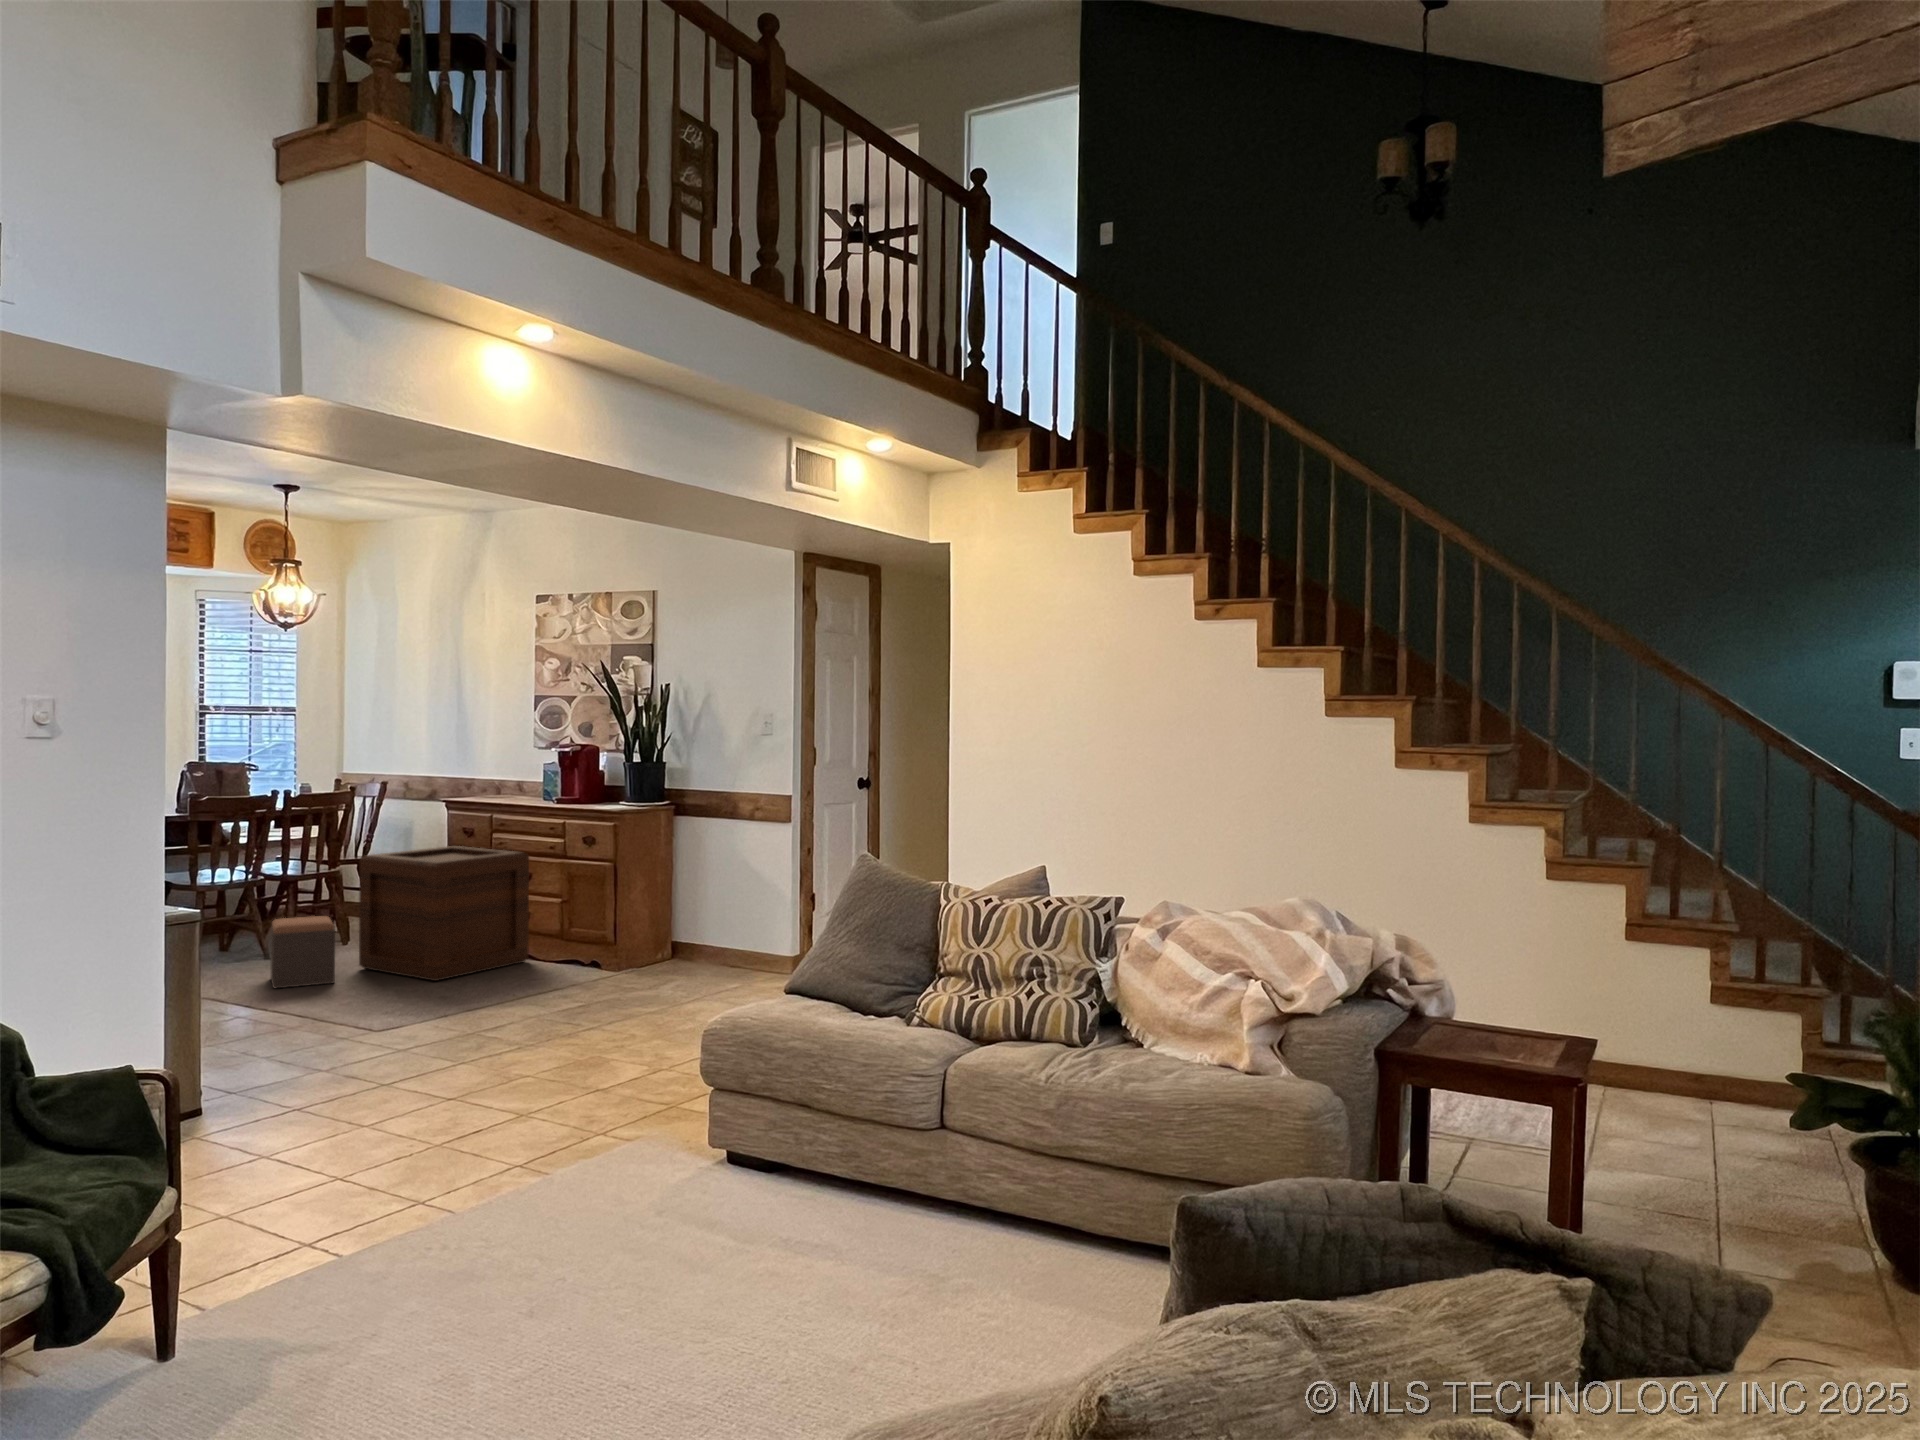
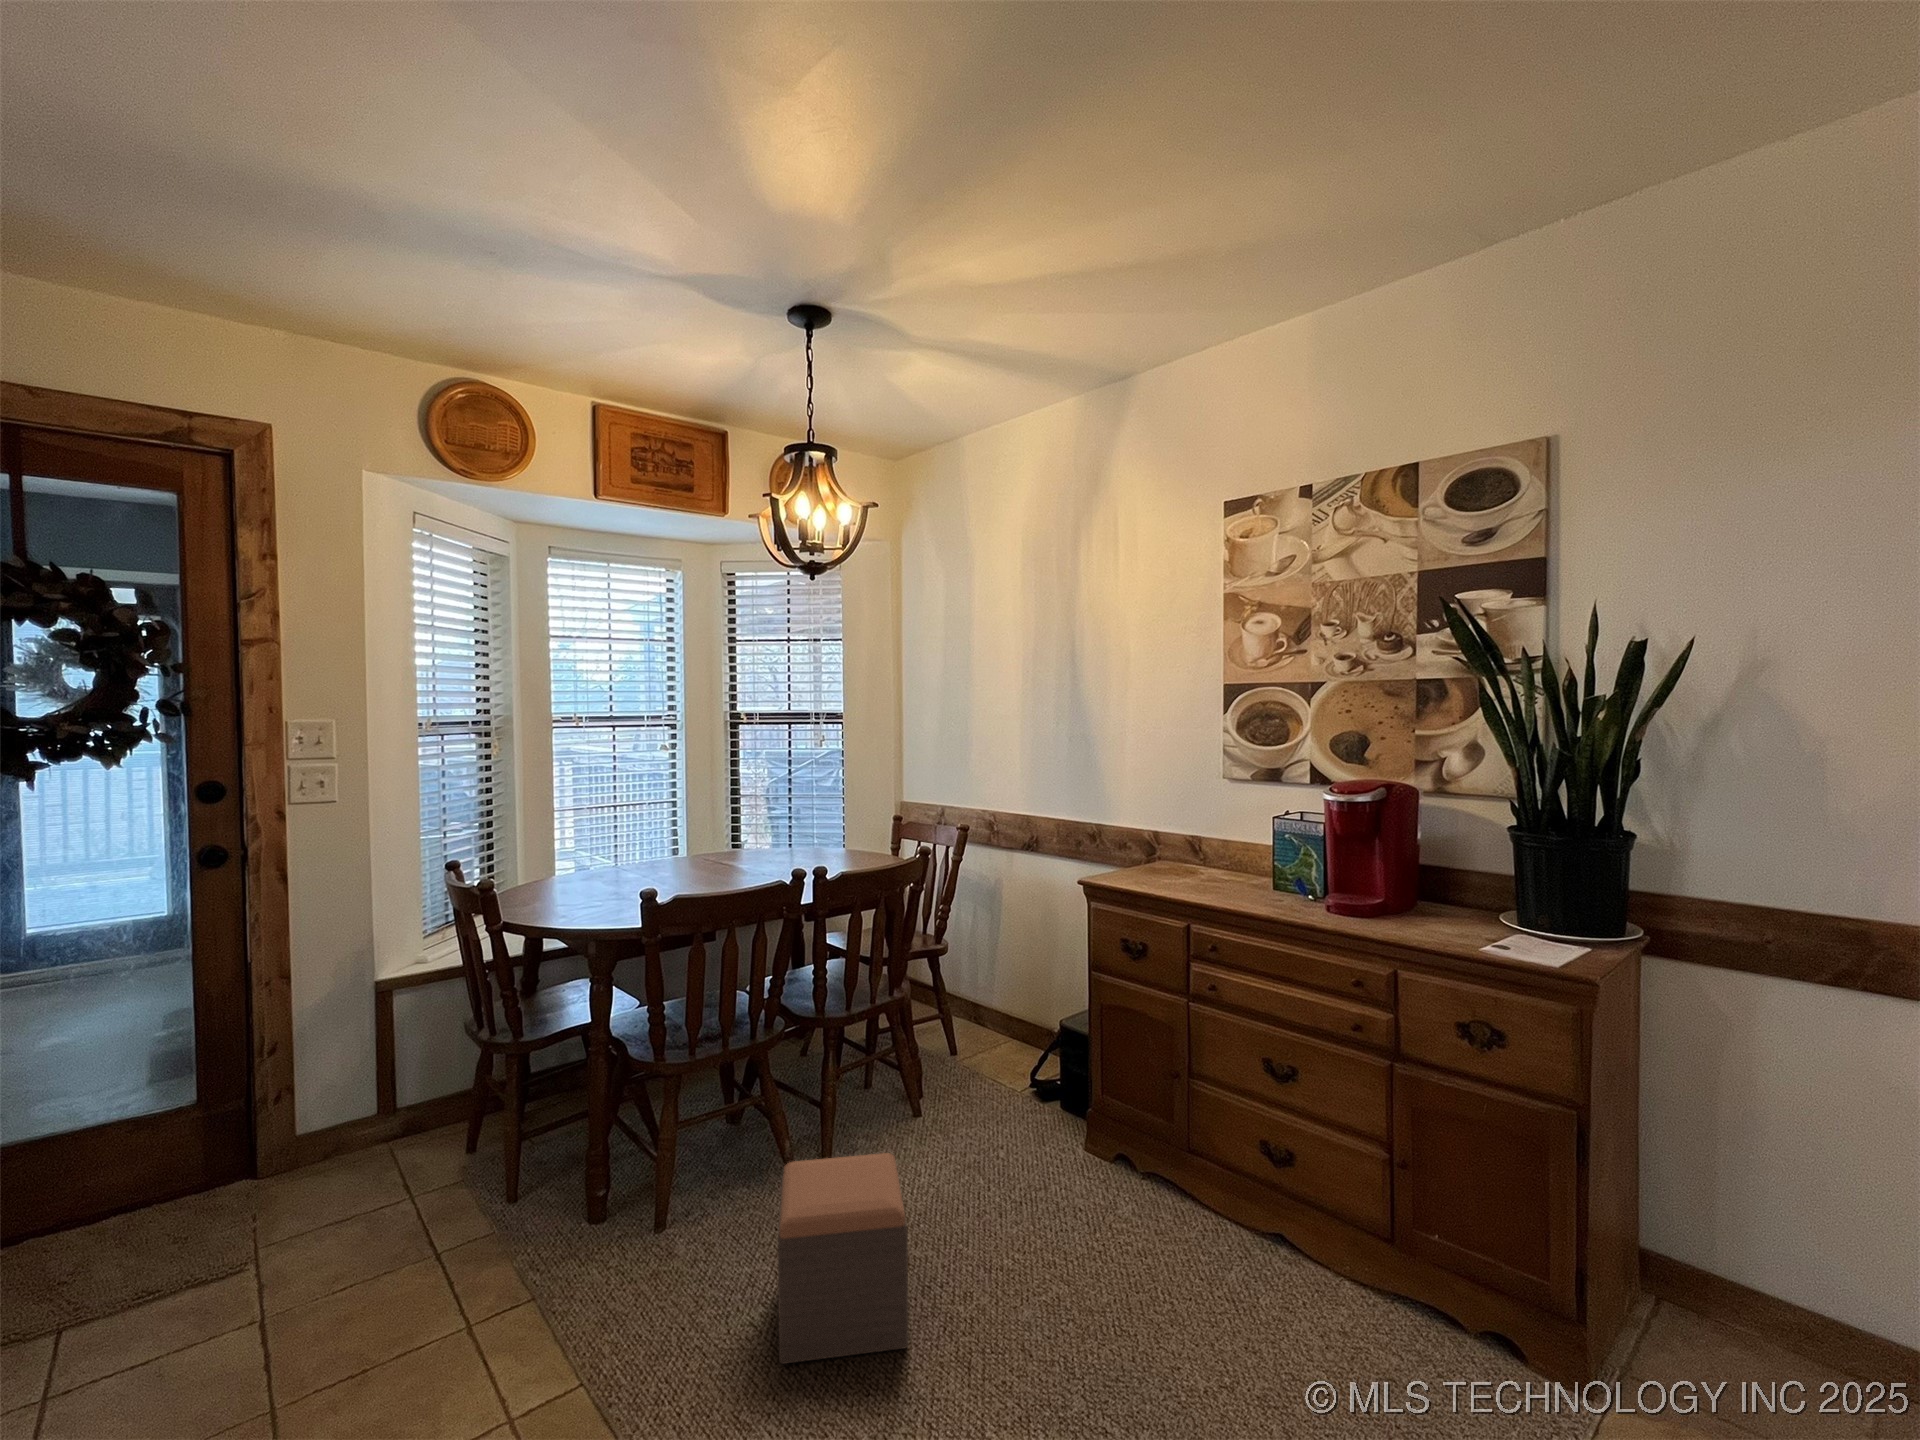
wooden crate: present [359,846,529,981] -> none [948,975,1295,1389]

